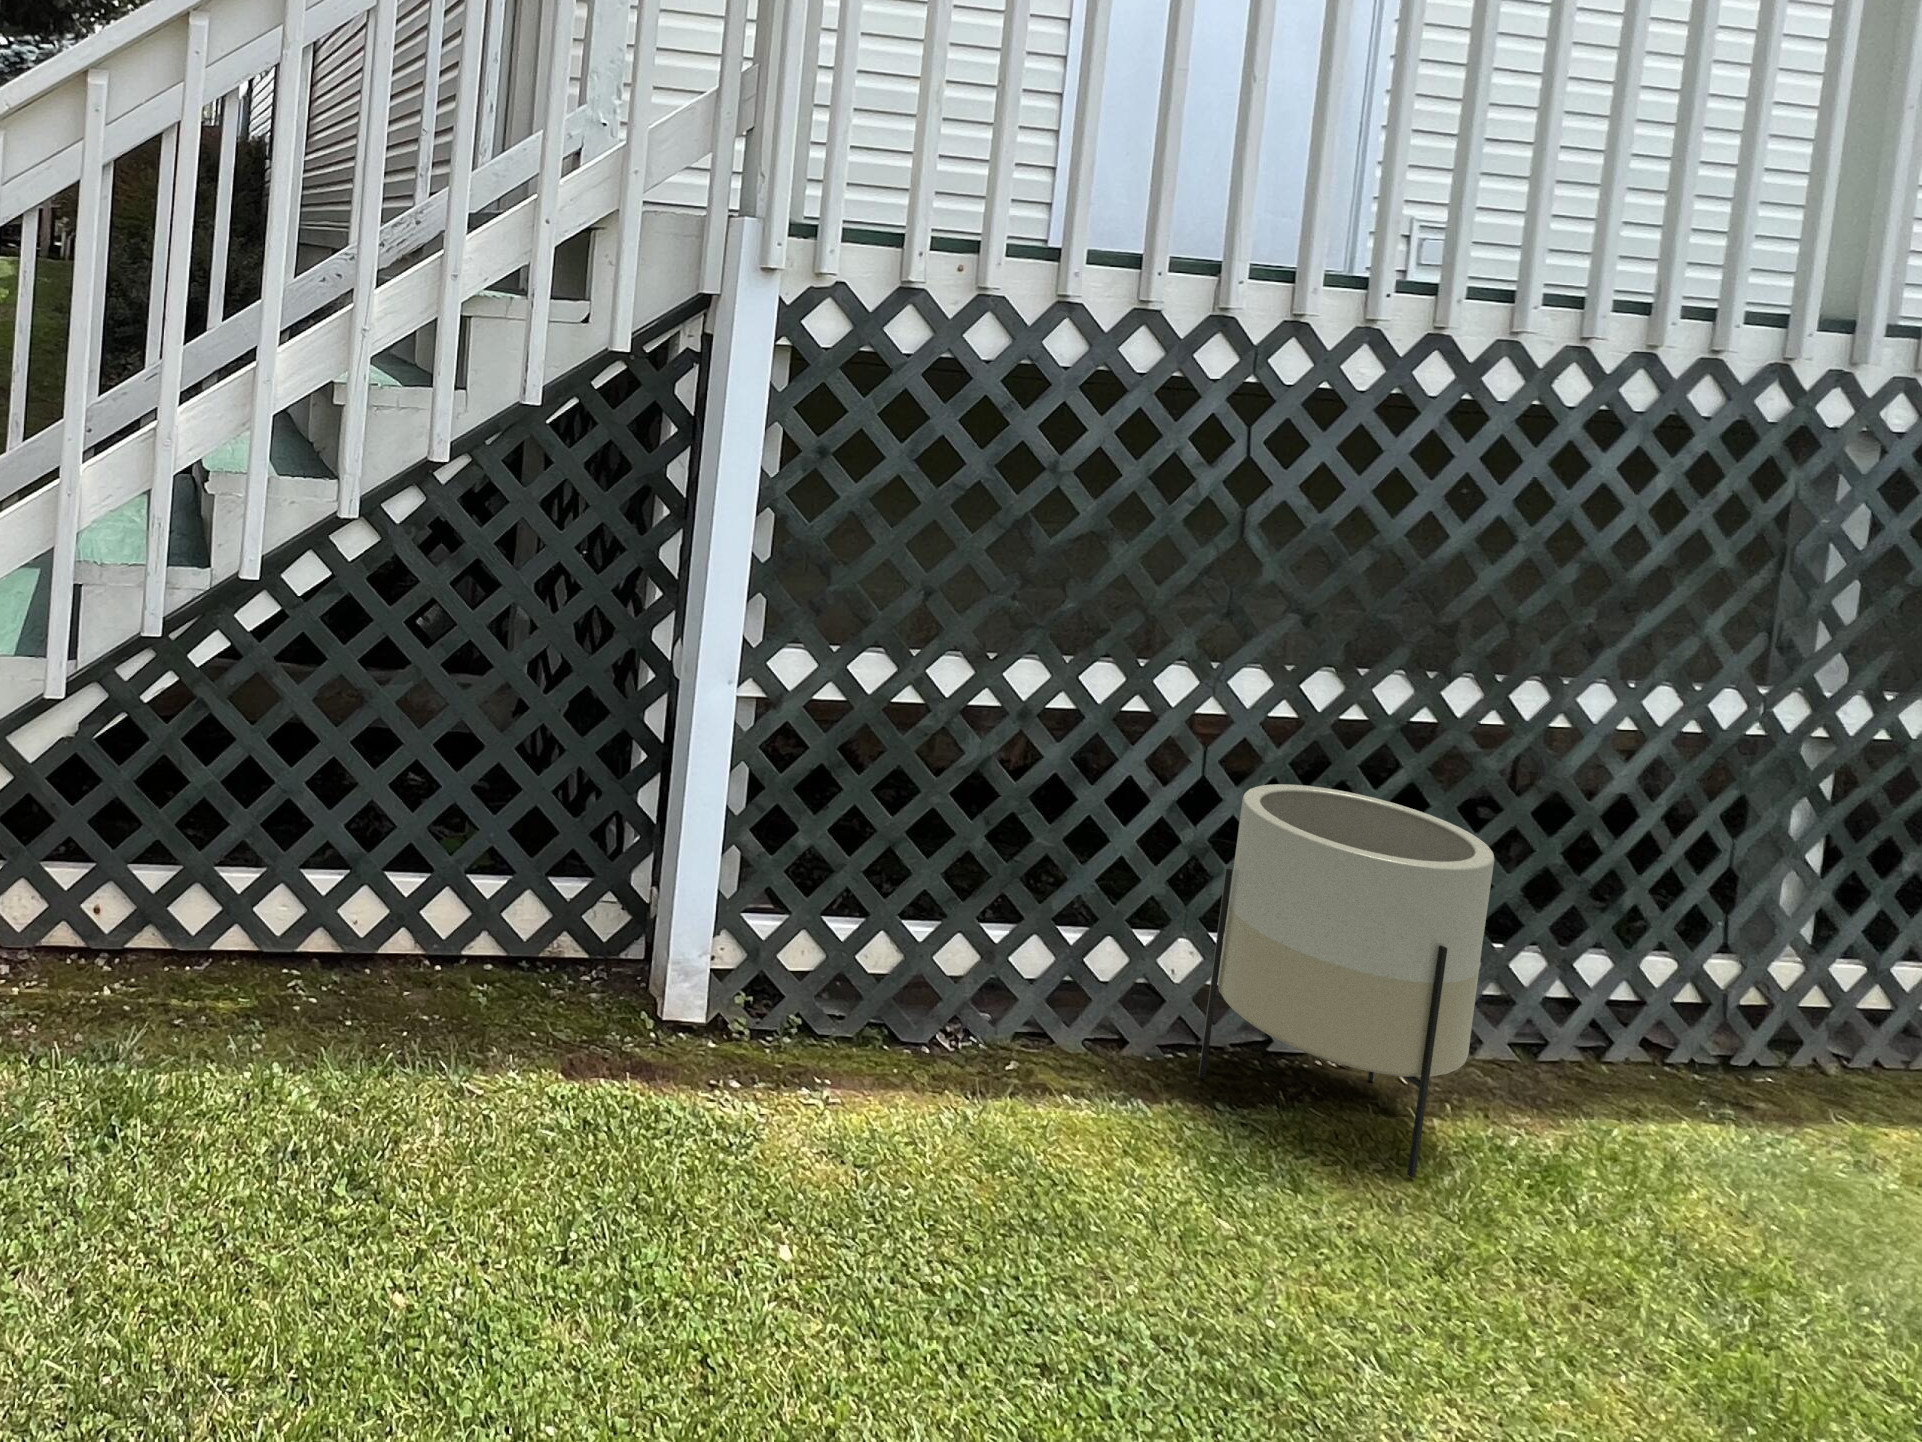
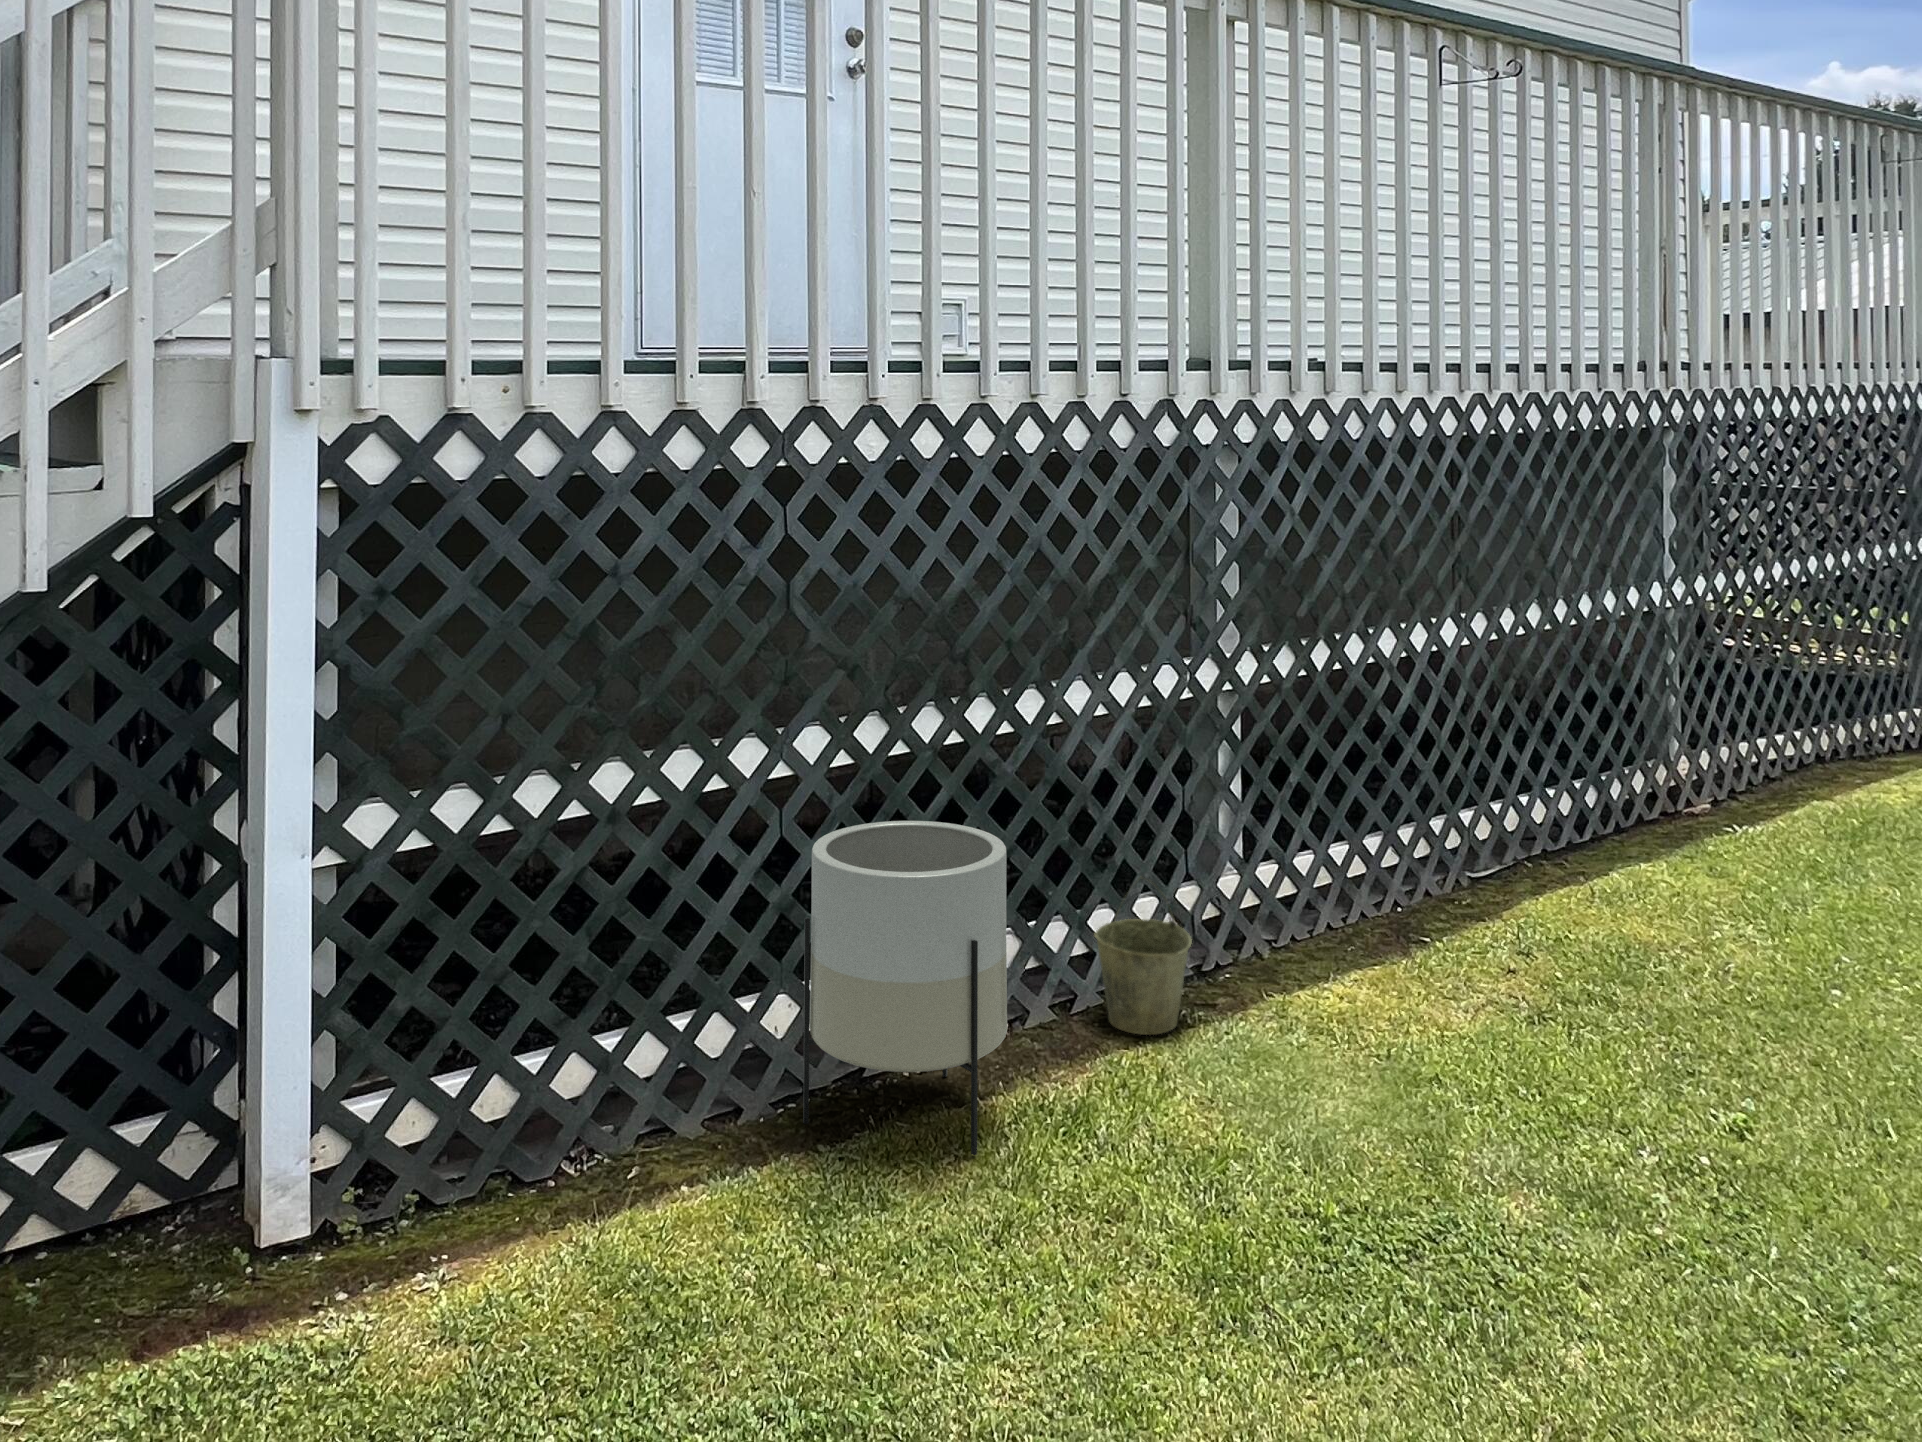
bucket: none [1586,931,1732,1121] -> present [1094,880,1192,1035]

